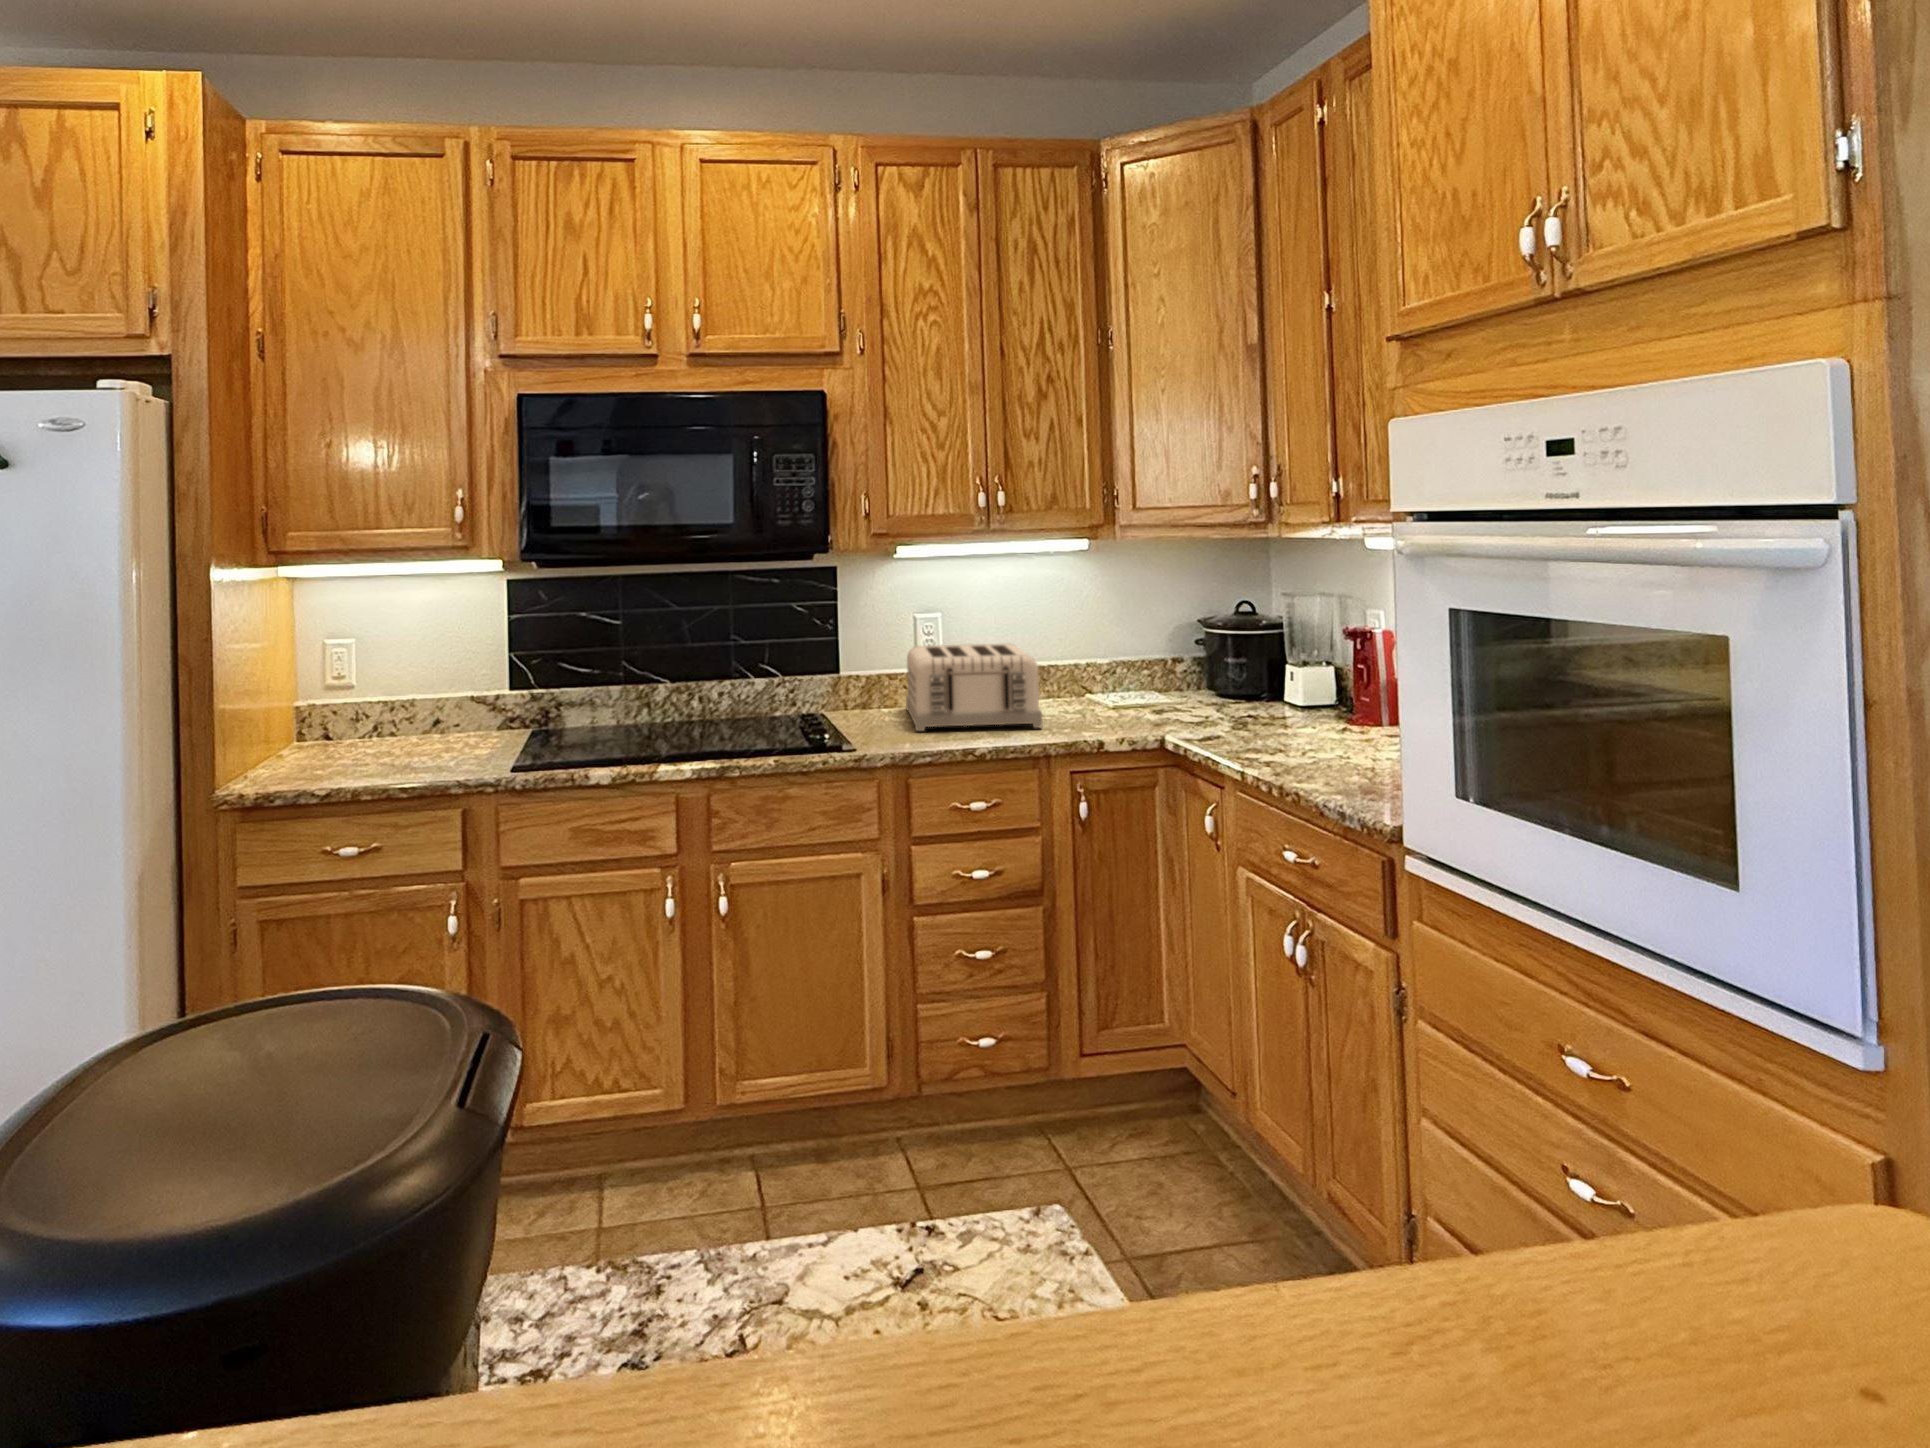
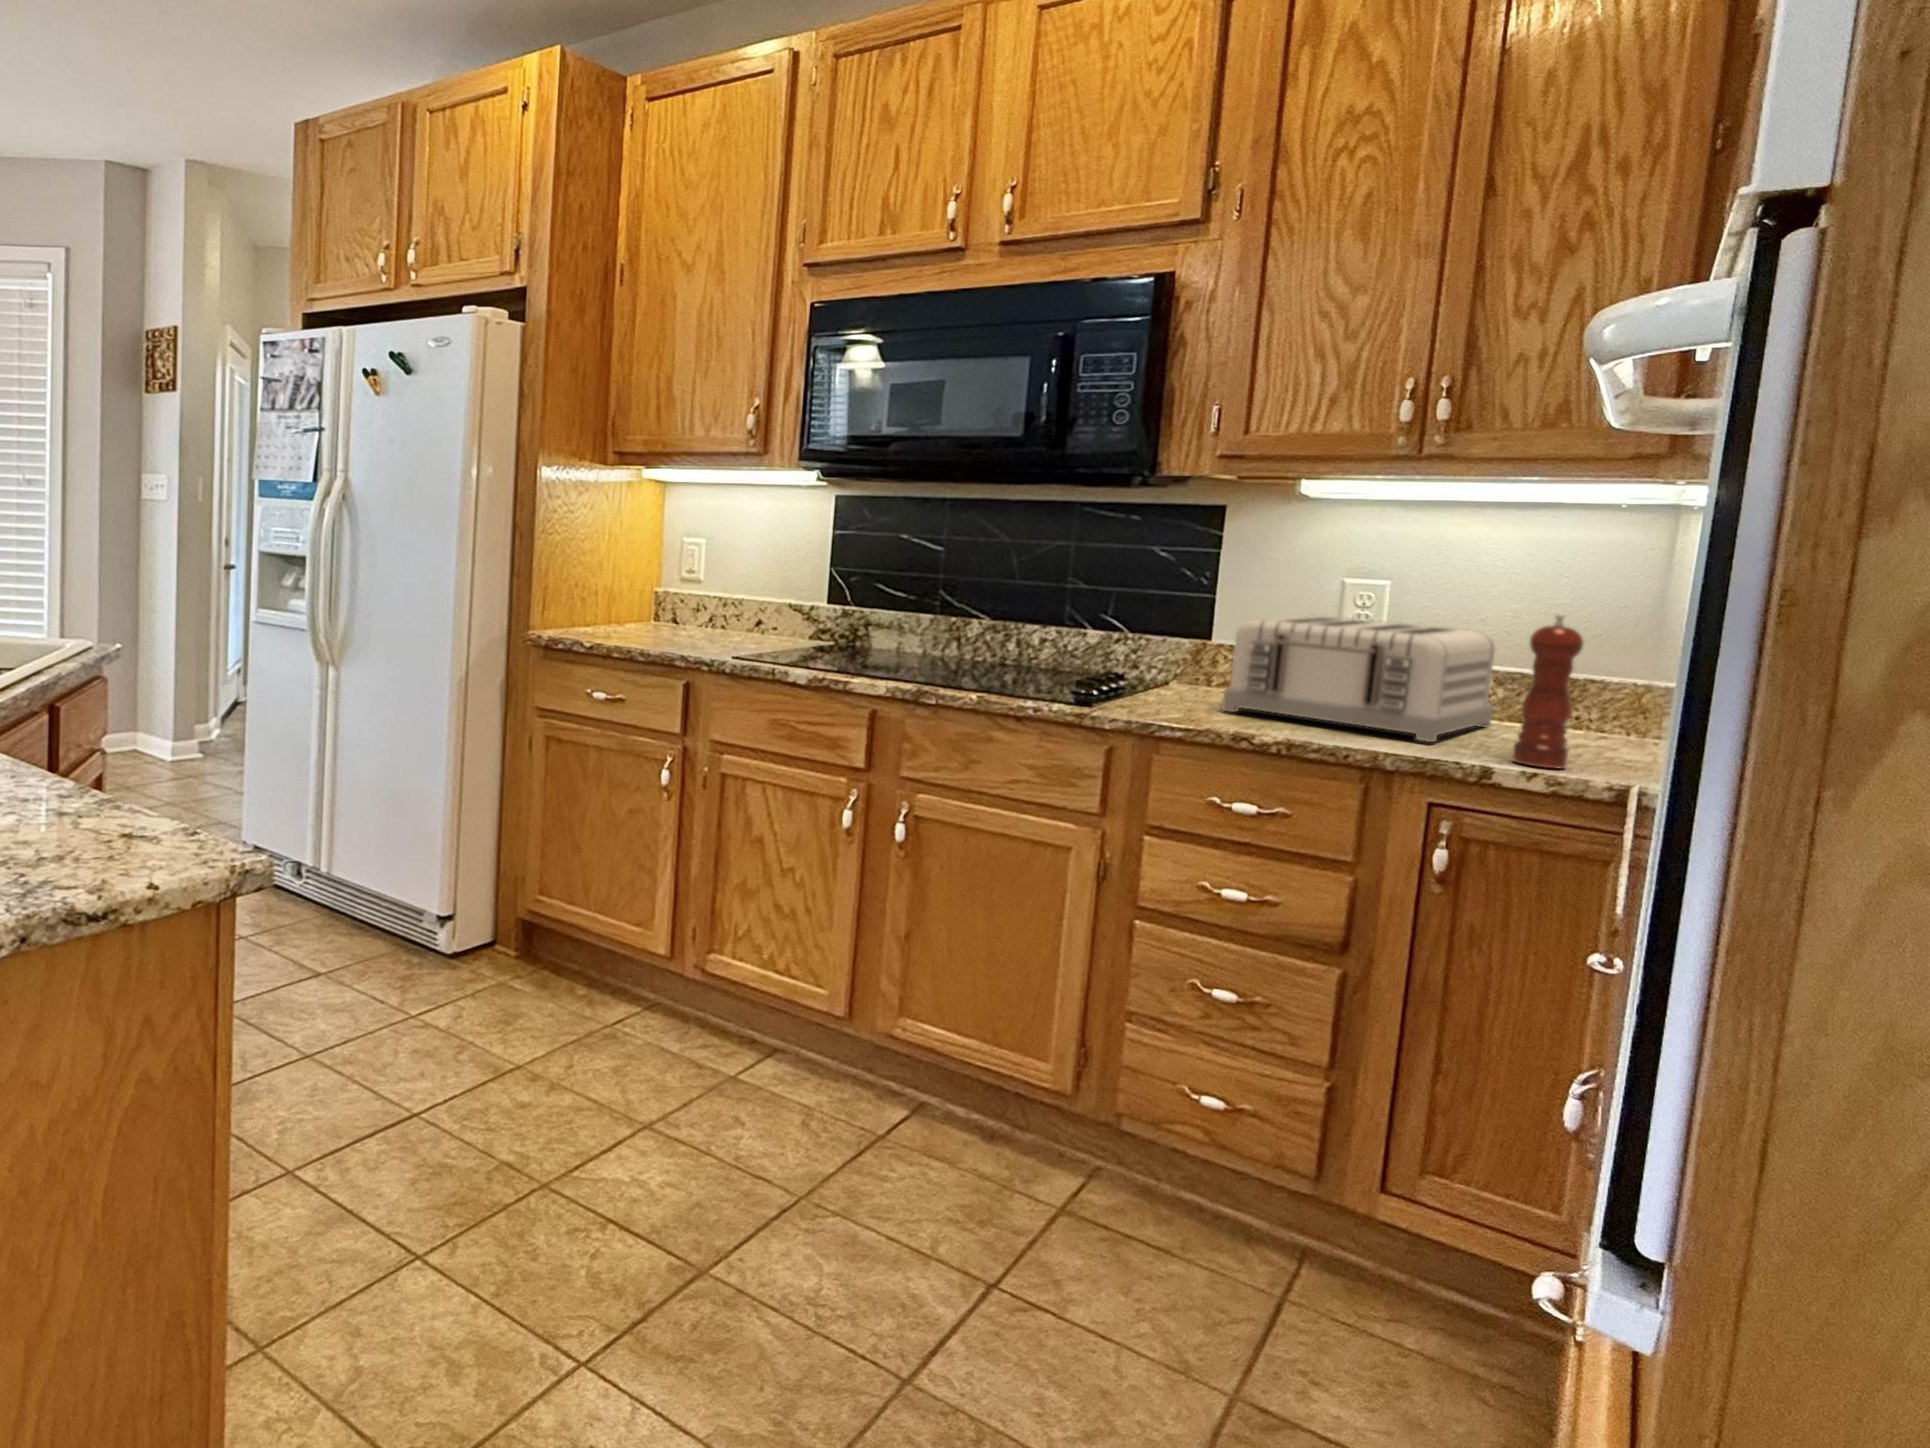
pepper mill: none [1087,633,1114,732] -> present [1512,615,1583,769]

